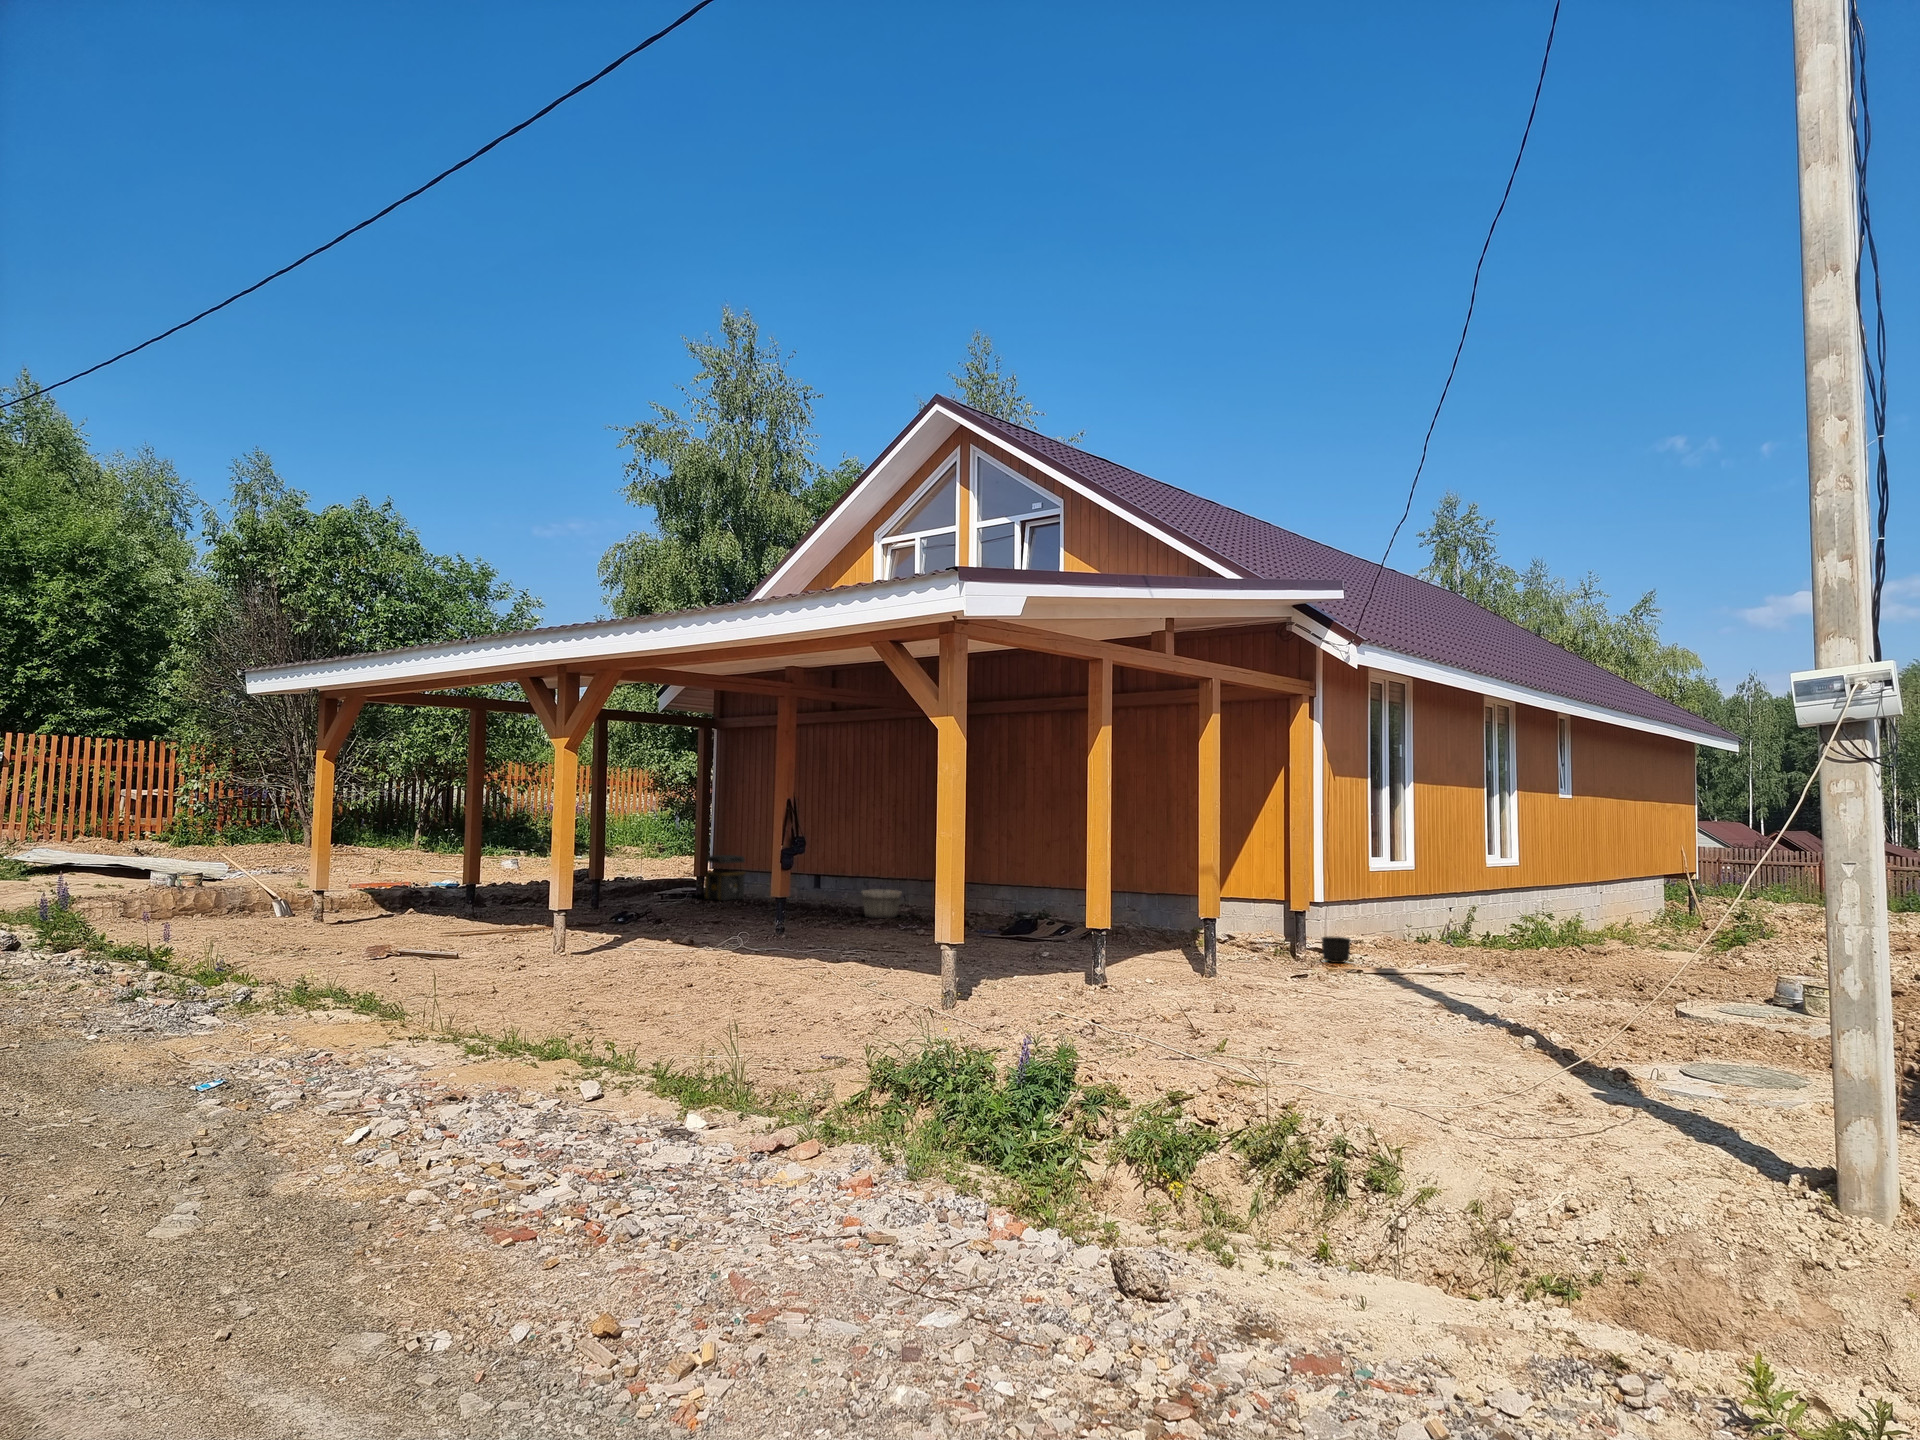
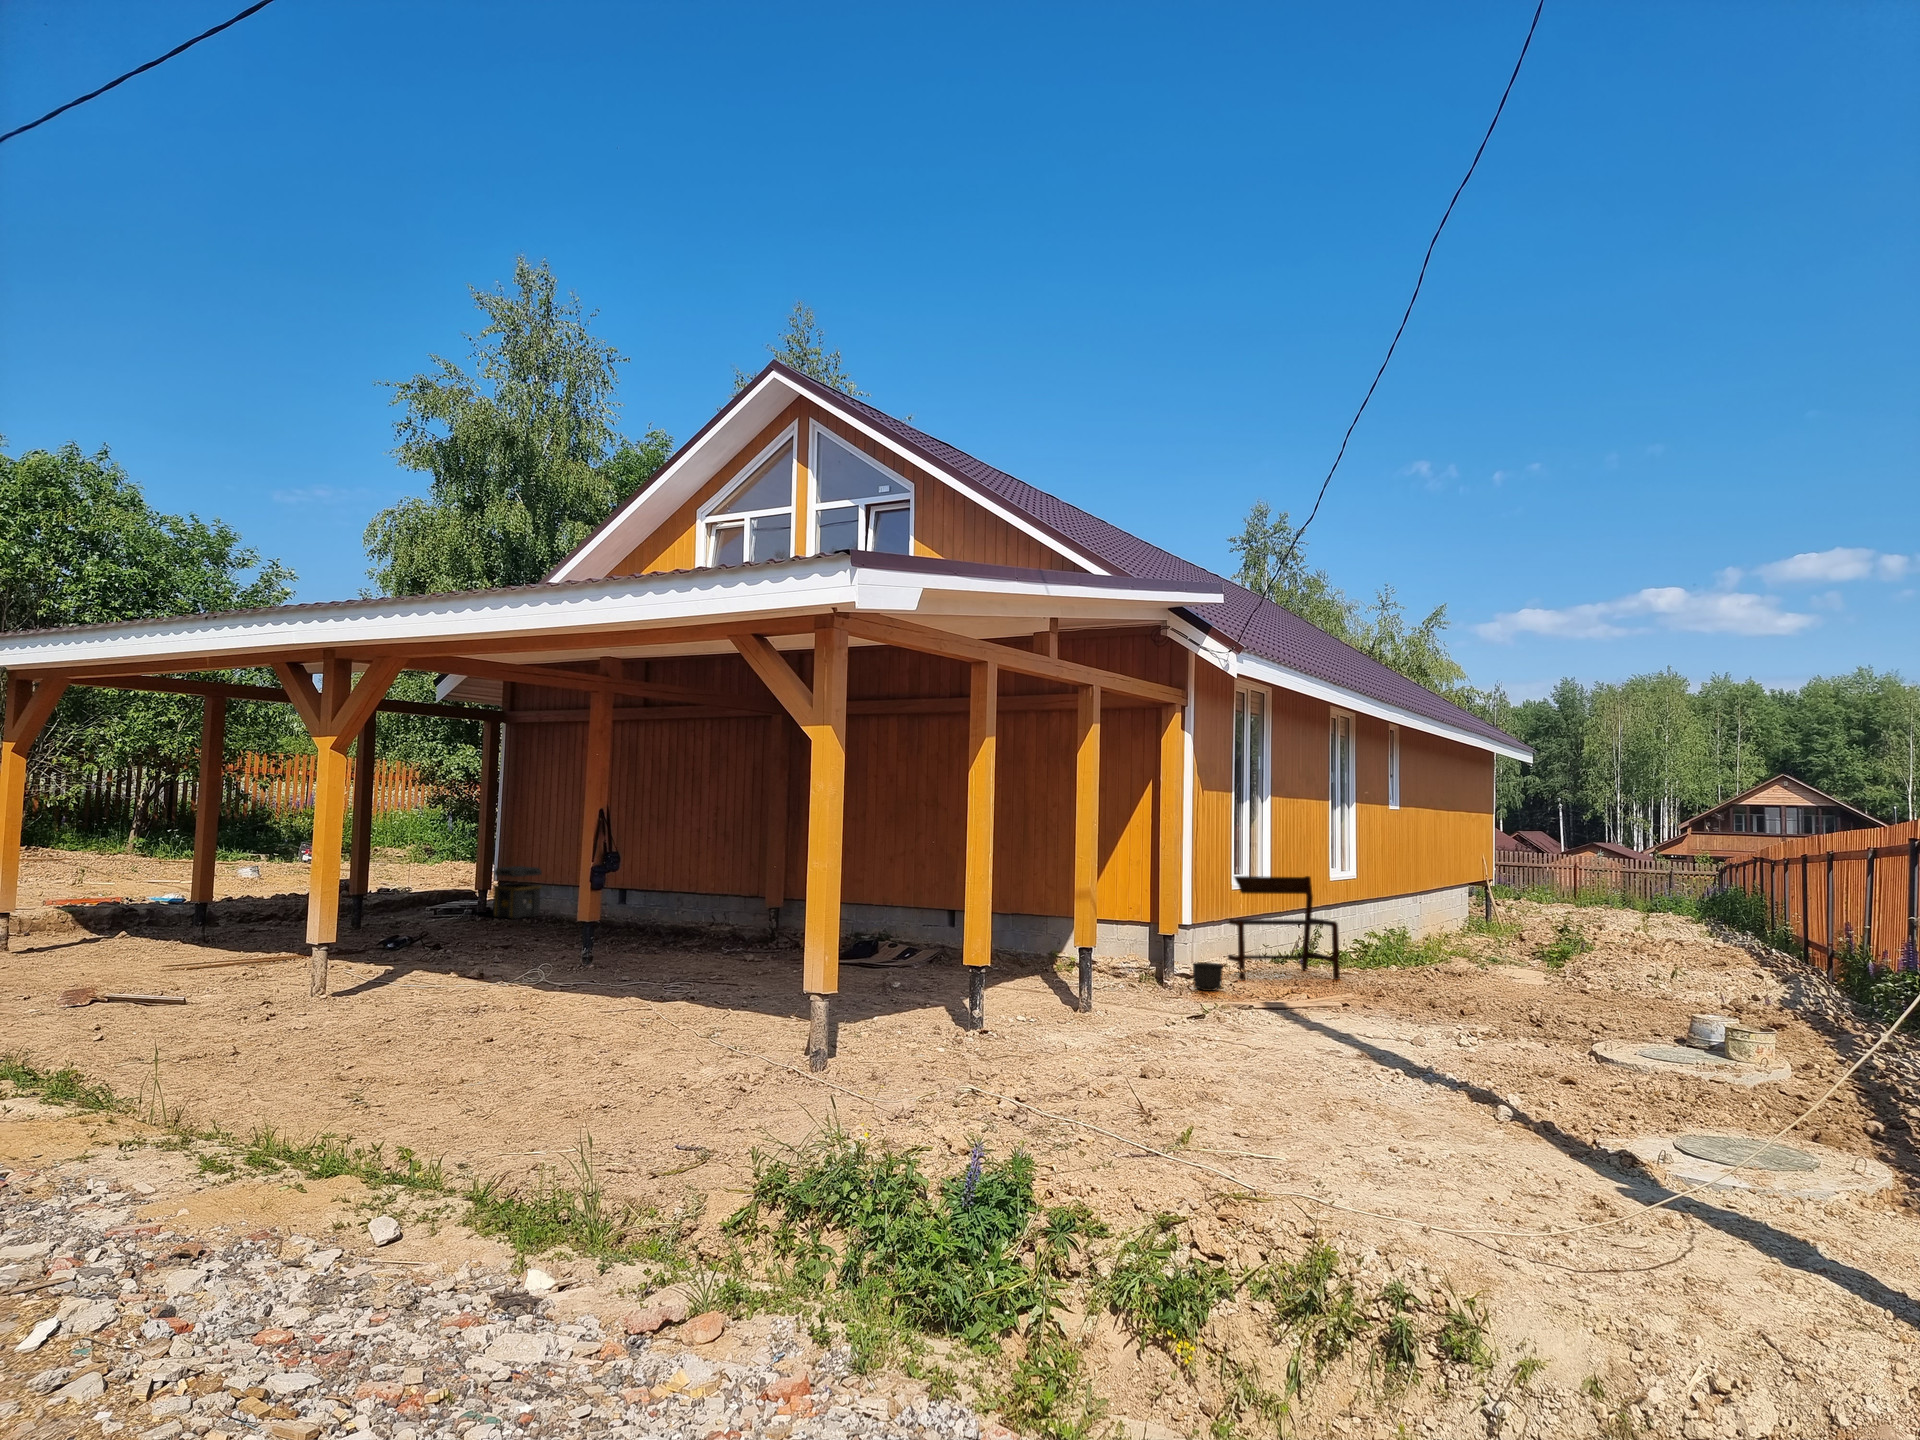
bench: none [1355,857,1477,958] -> present [1228,876,1340,981]
wooden bucket: present [862,889,902,918] -> none [680,899,727,940]

